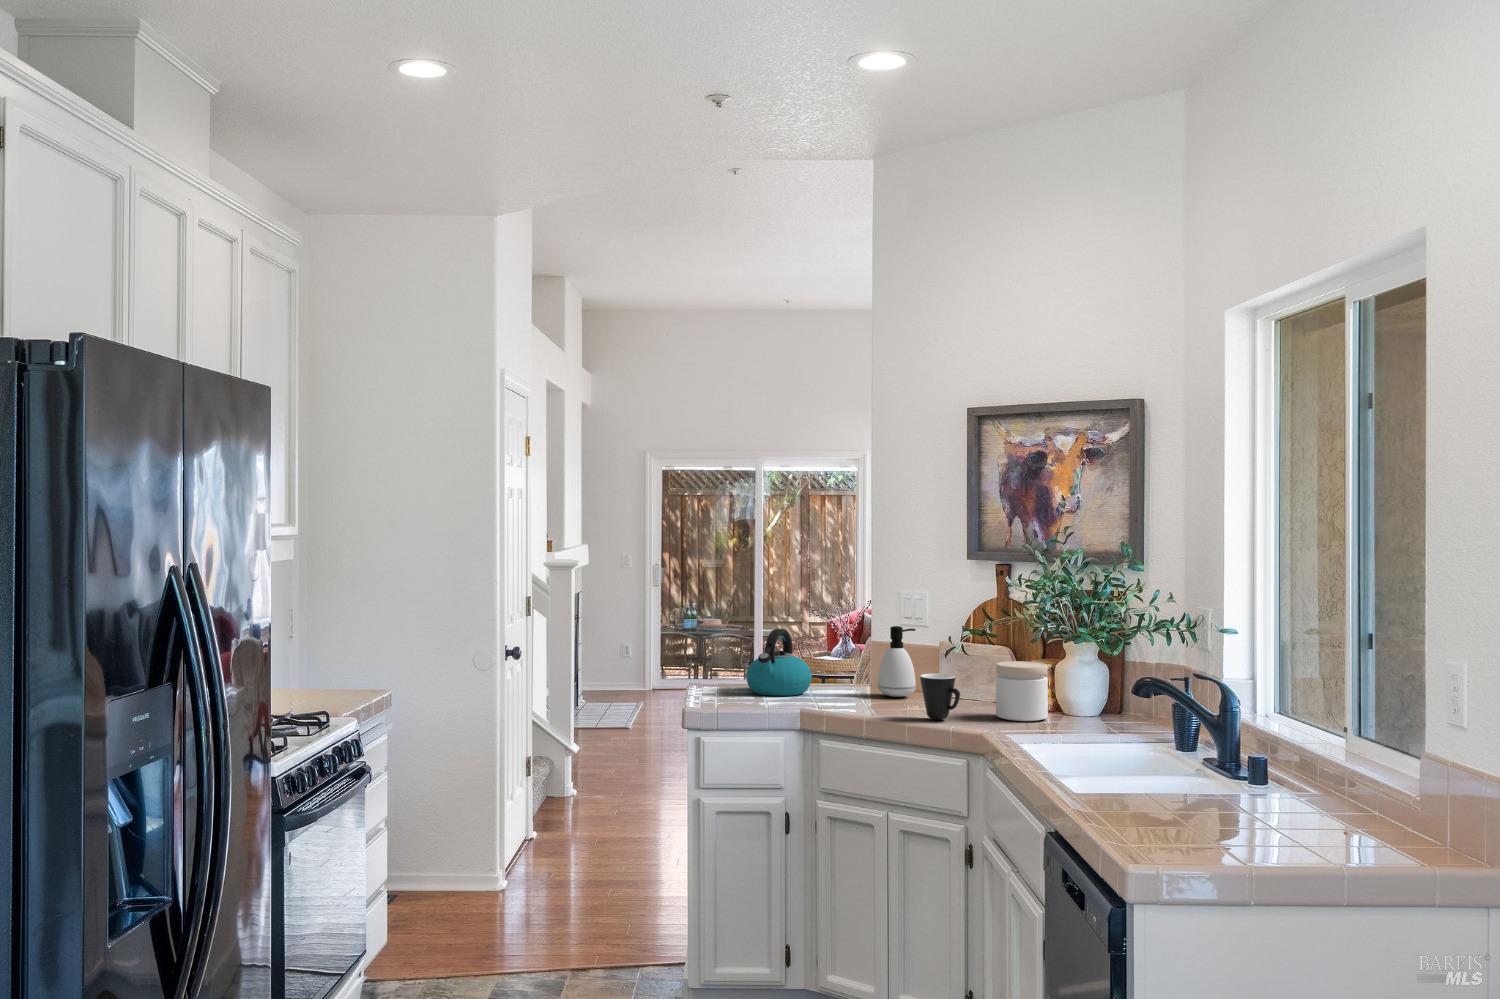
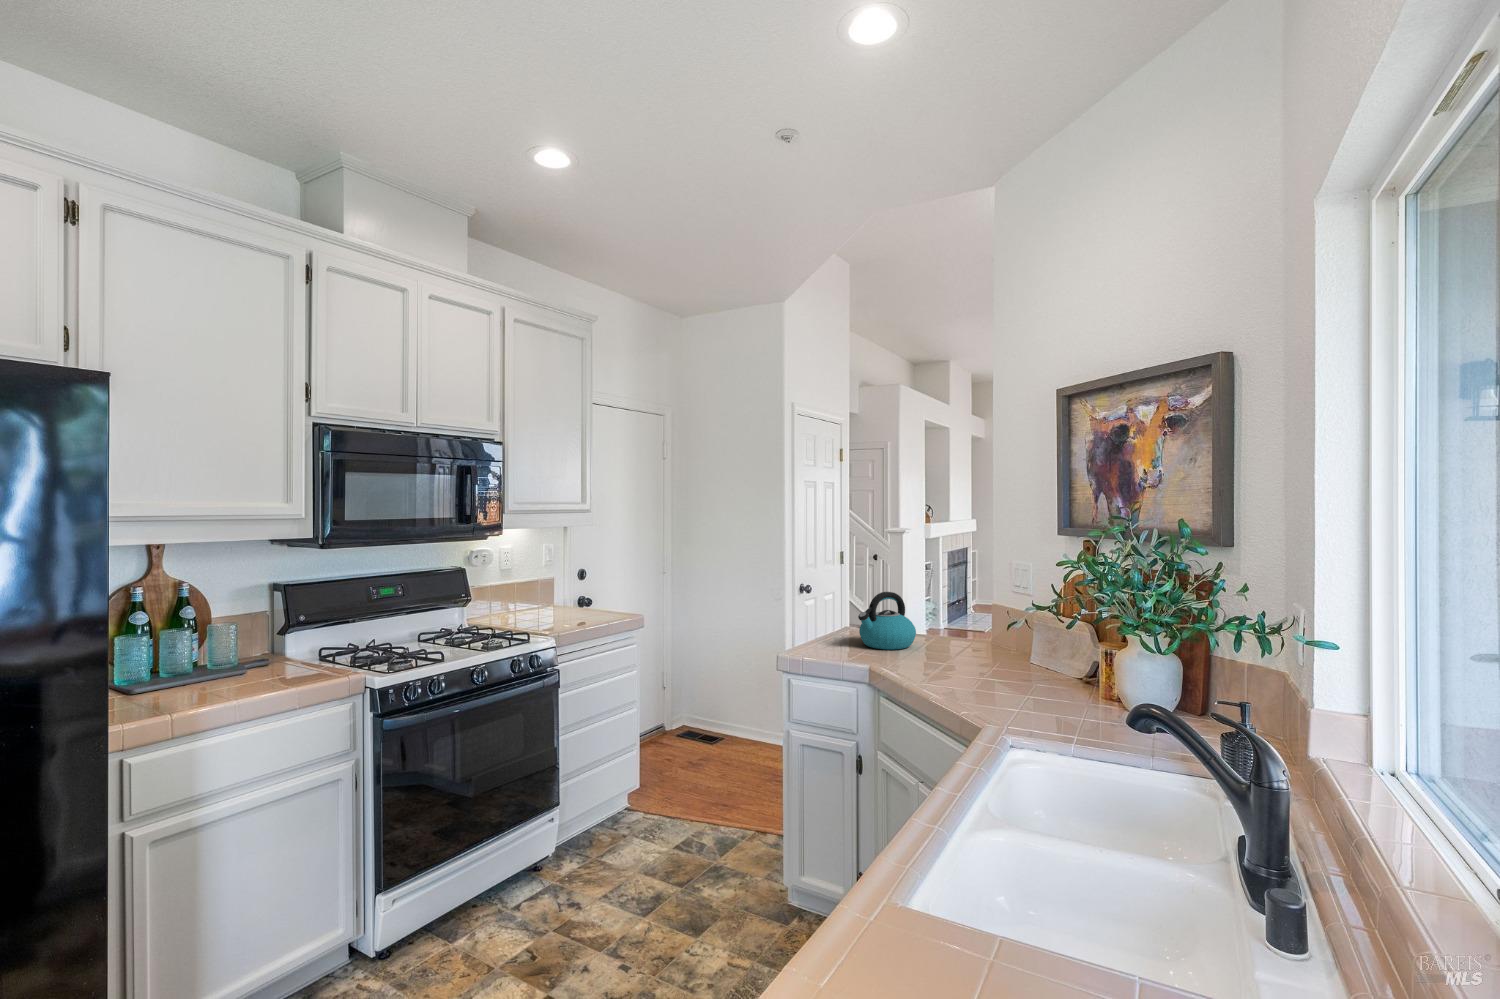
soap dispenser: present [878,626,916,697] -> none [965,596,1002,661]
jar: present [996,661,1048,721] -> none [1029,642,1088,709]
mug: present [920,674,960,720] -> none [943,647,978,694]

